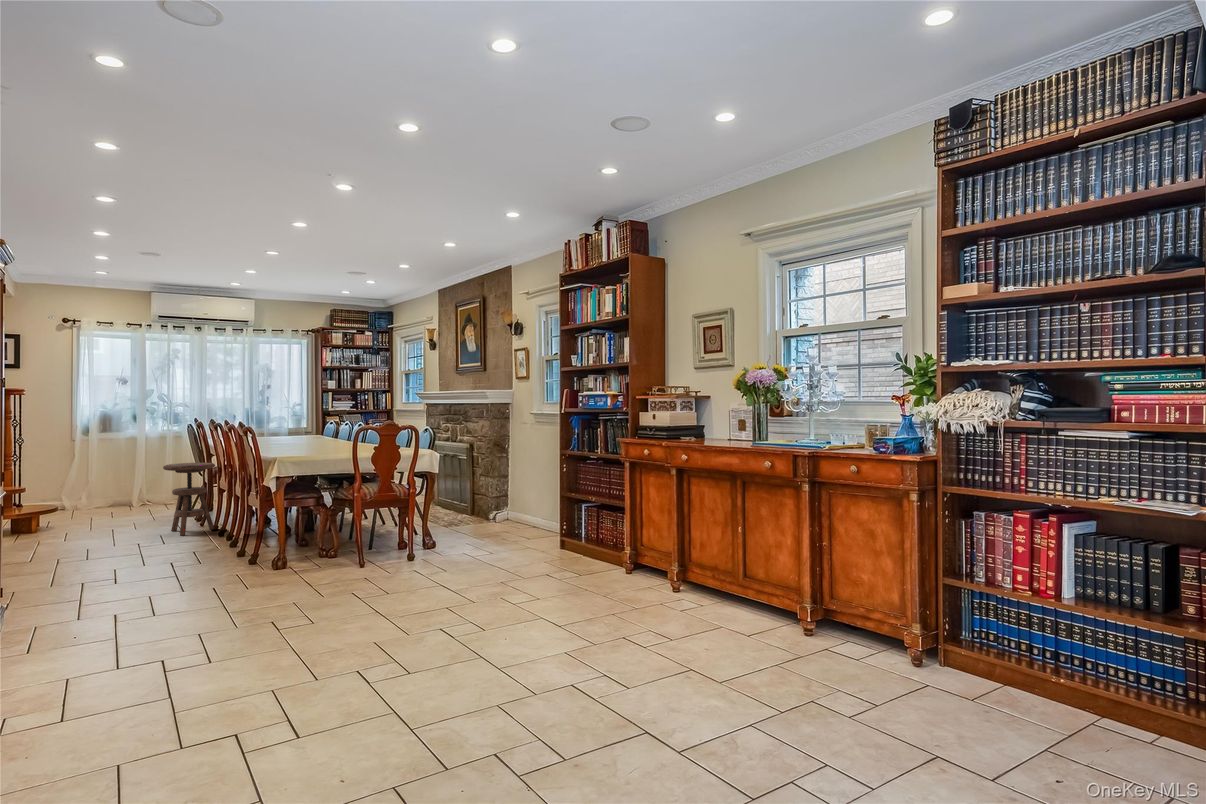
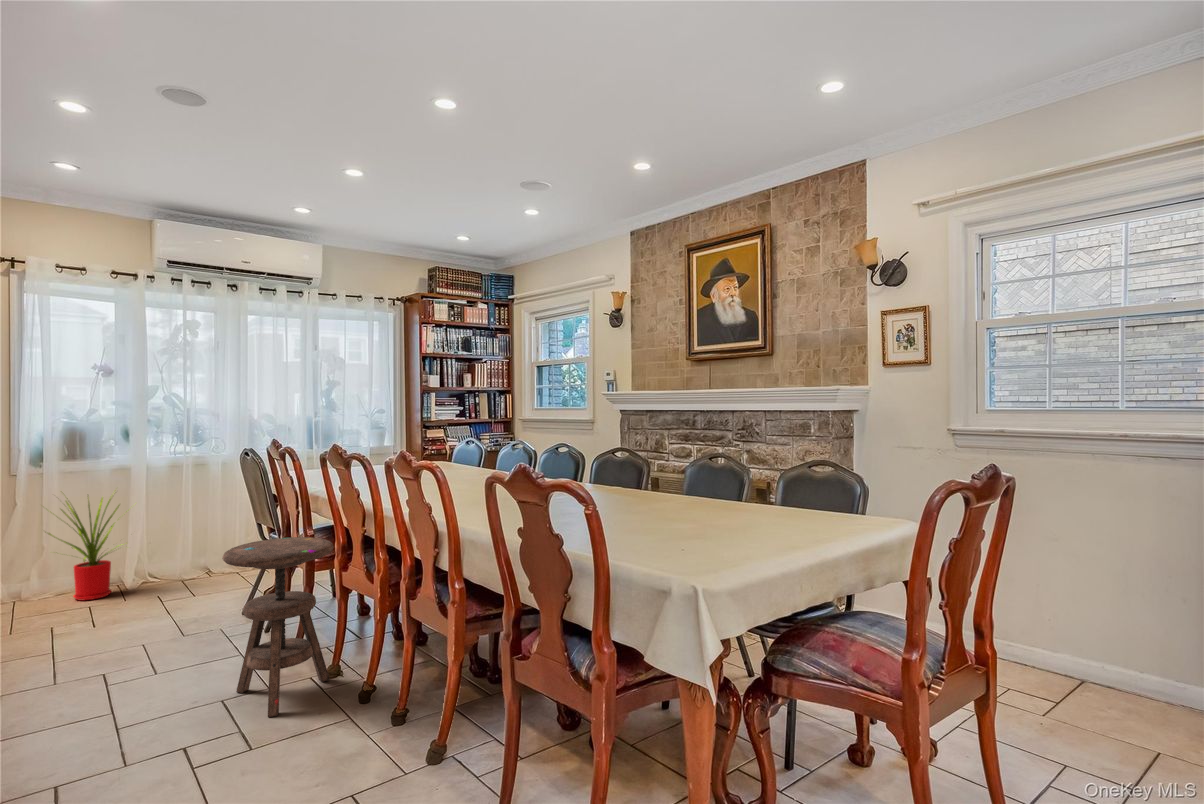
house plant: none [88,447,143,509] -> present [48,498,120,600]

